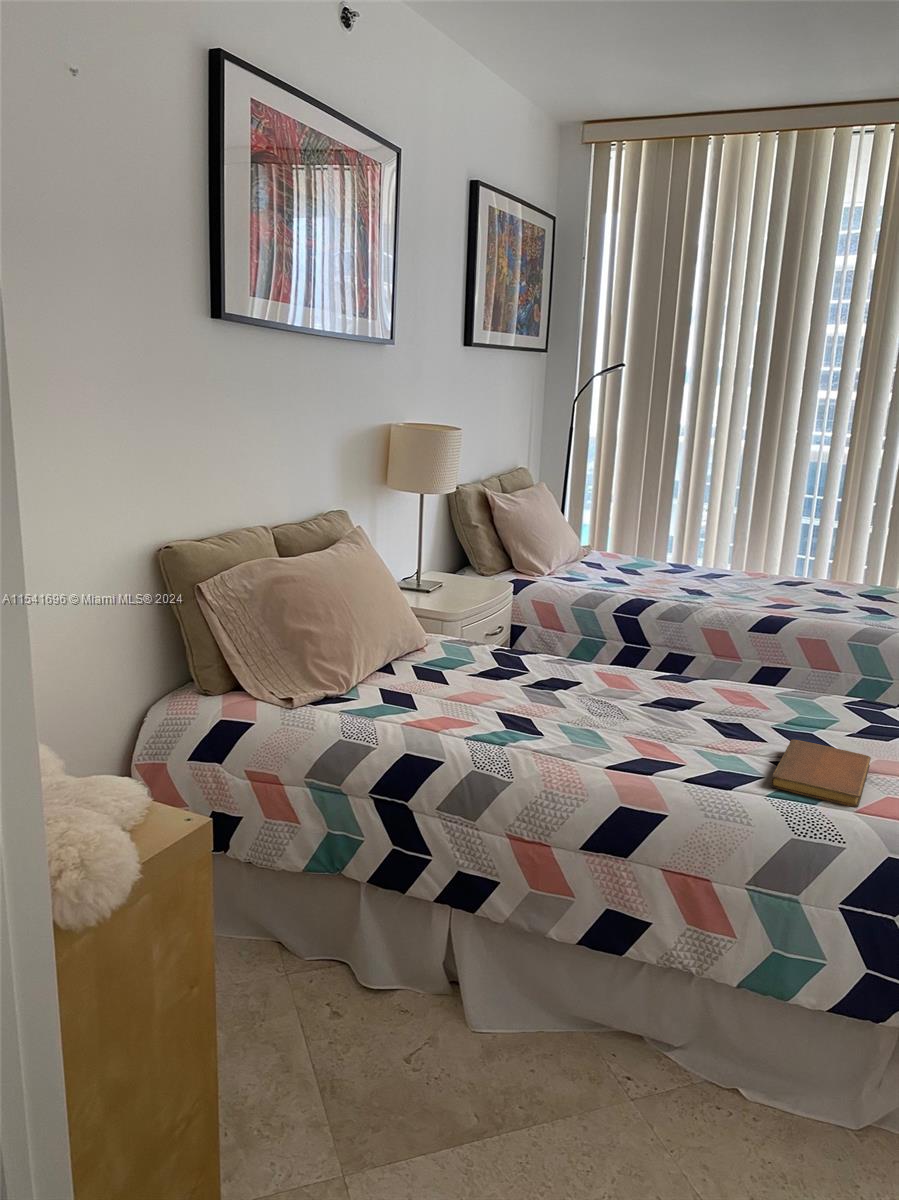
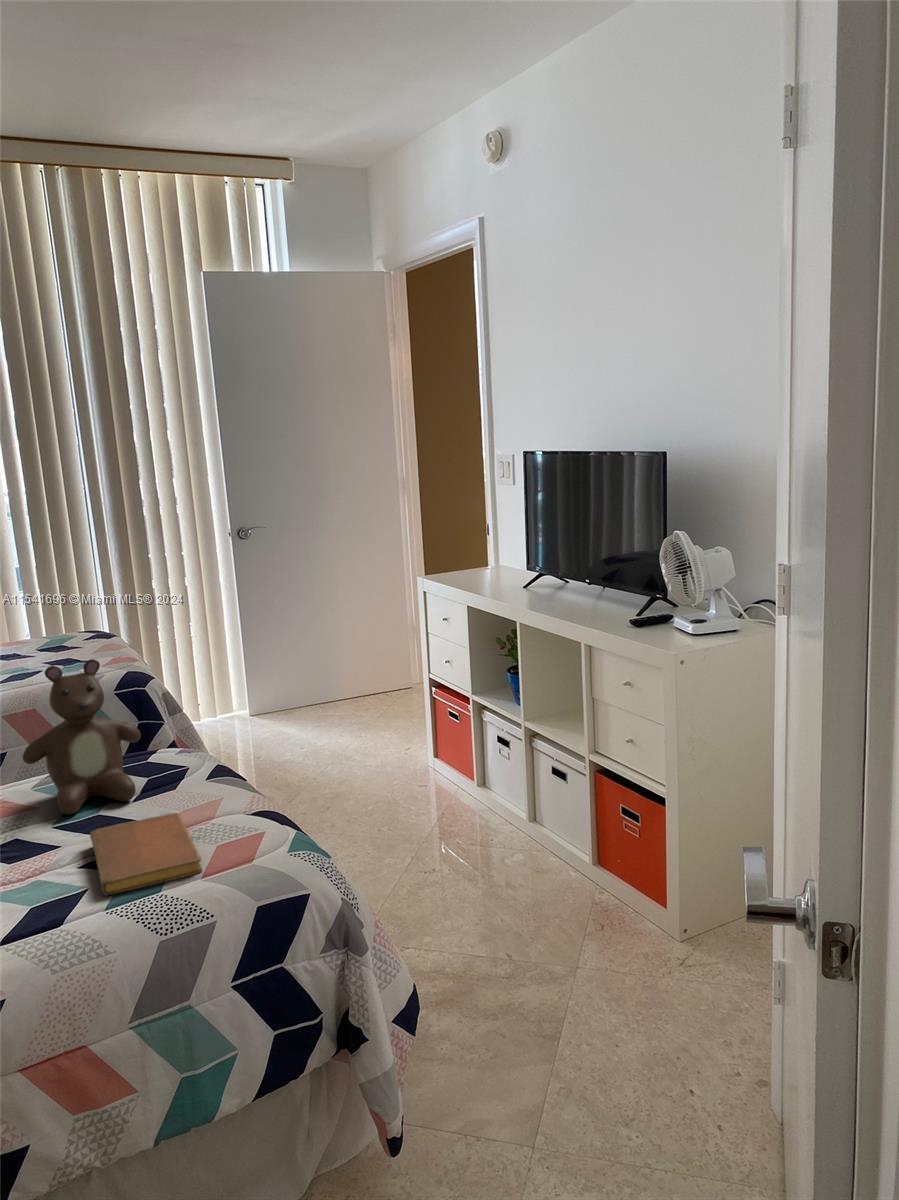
teddy bear: none [773,600,878,733] -> present [23,659,141,815]

